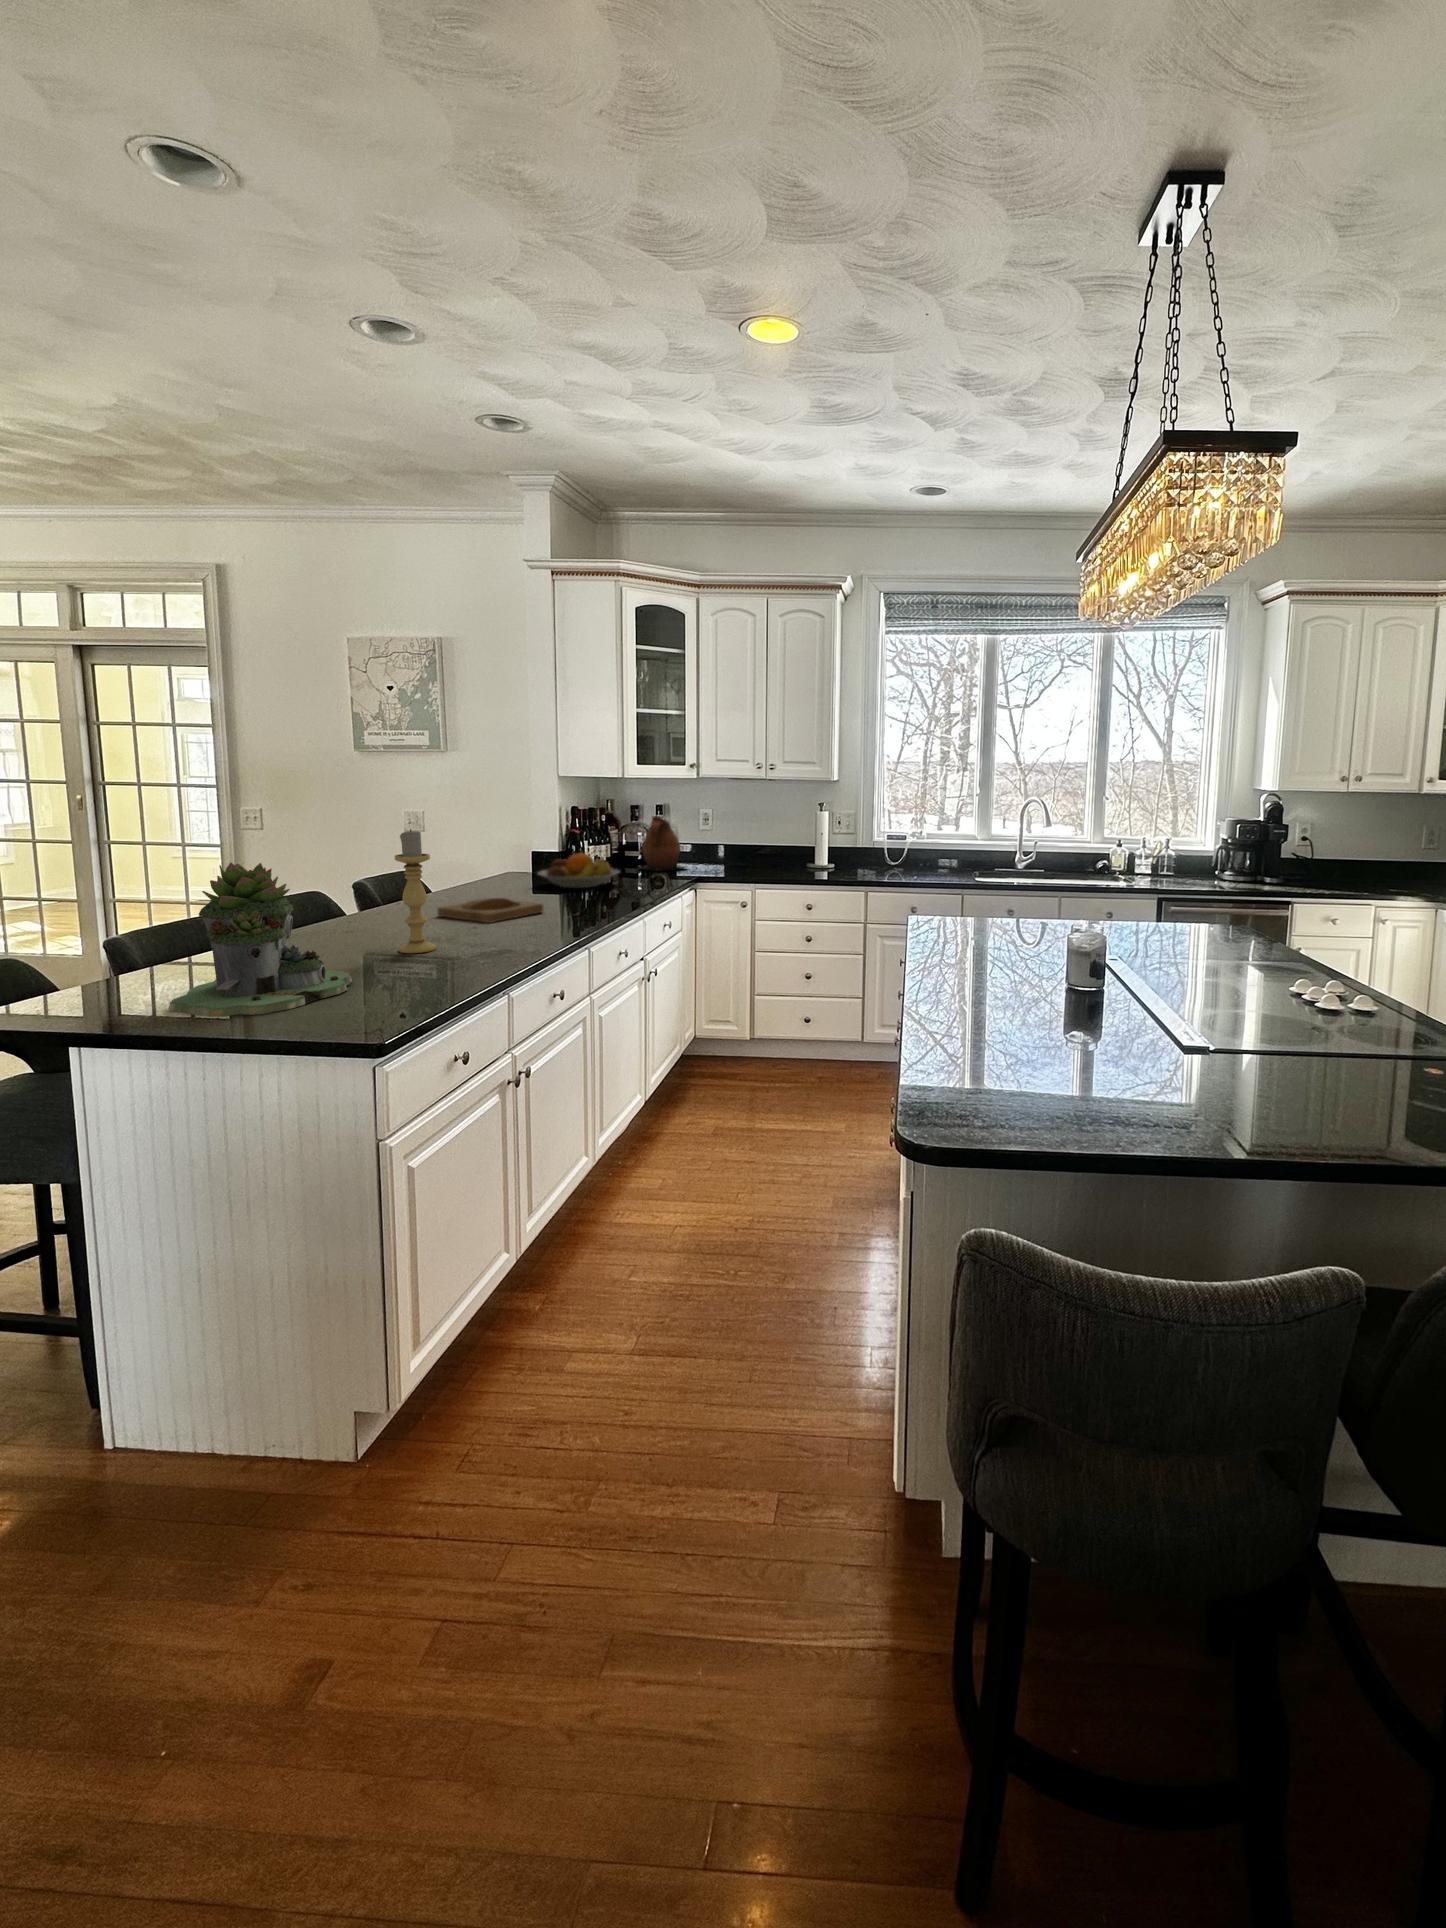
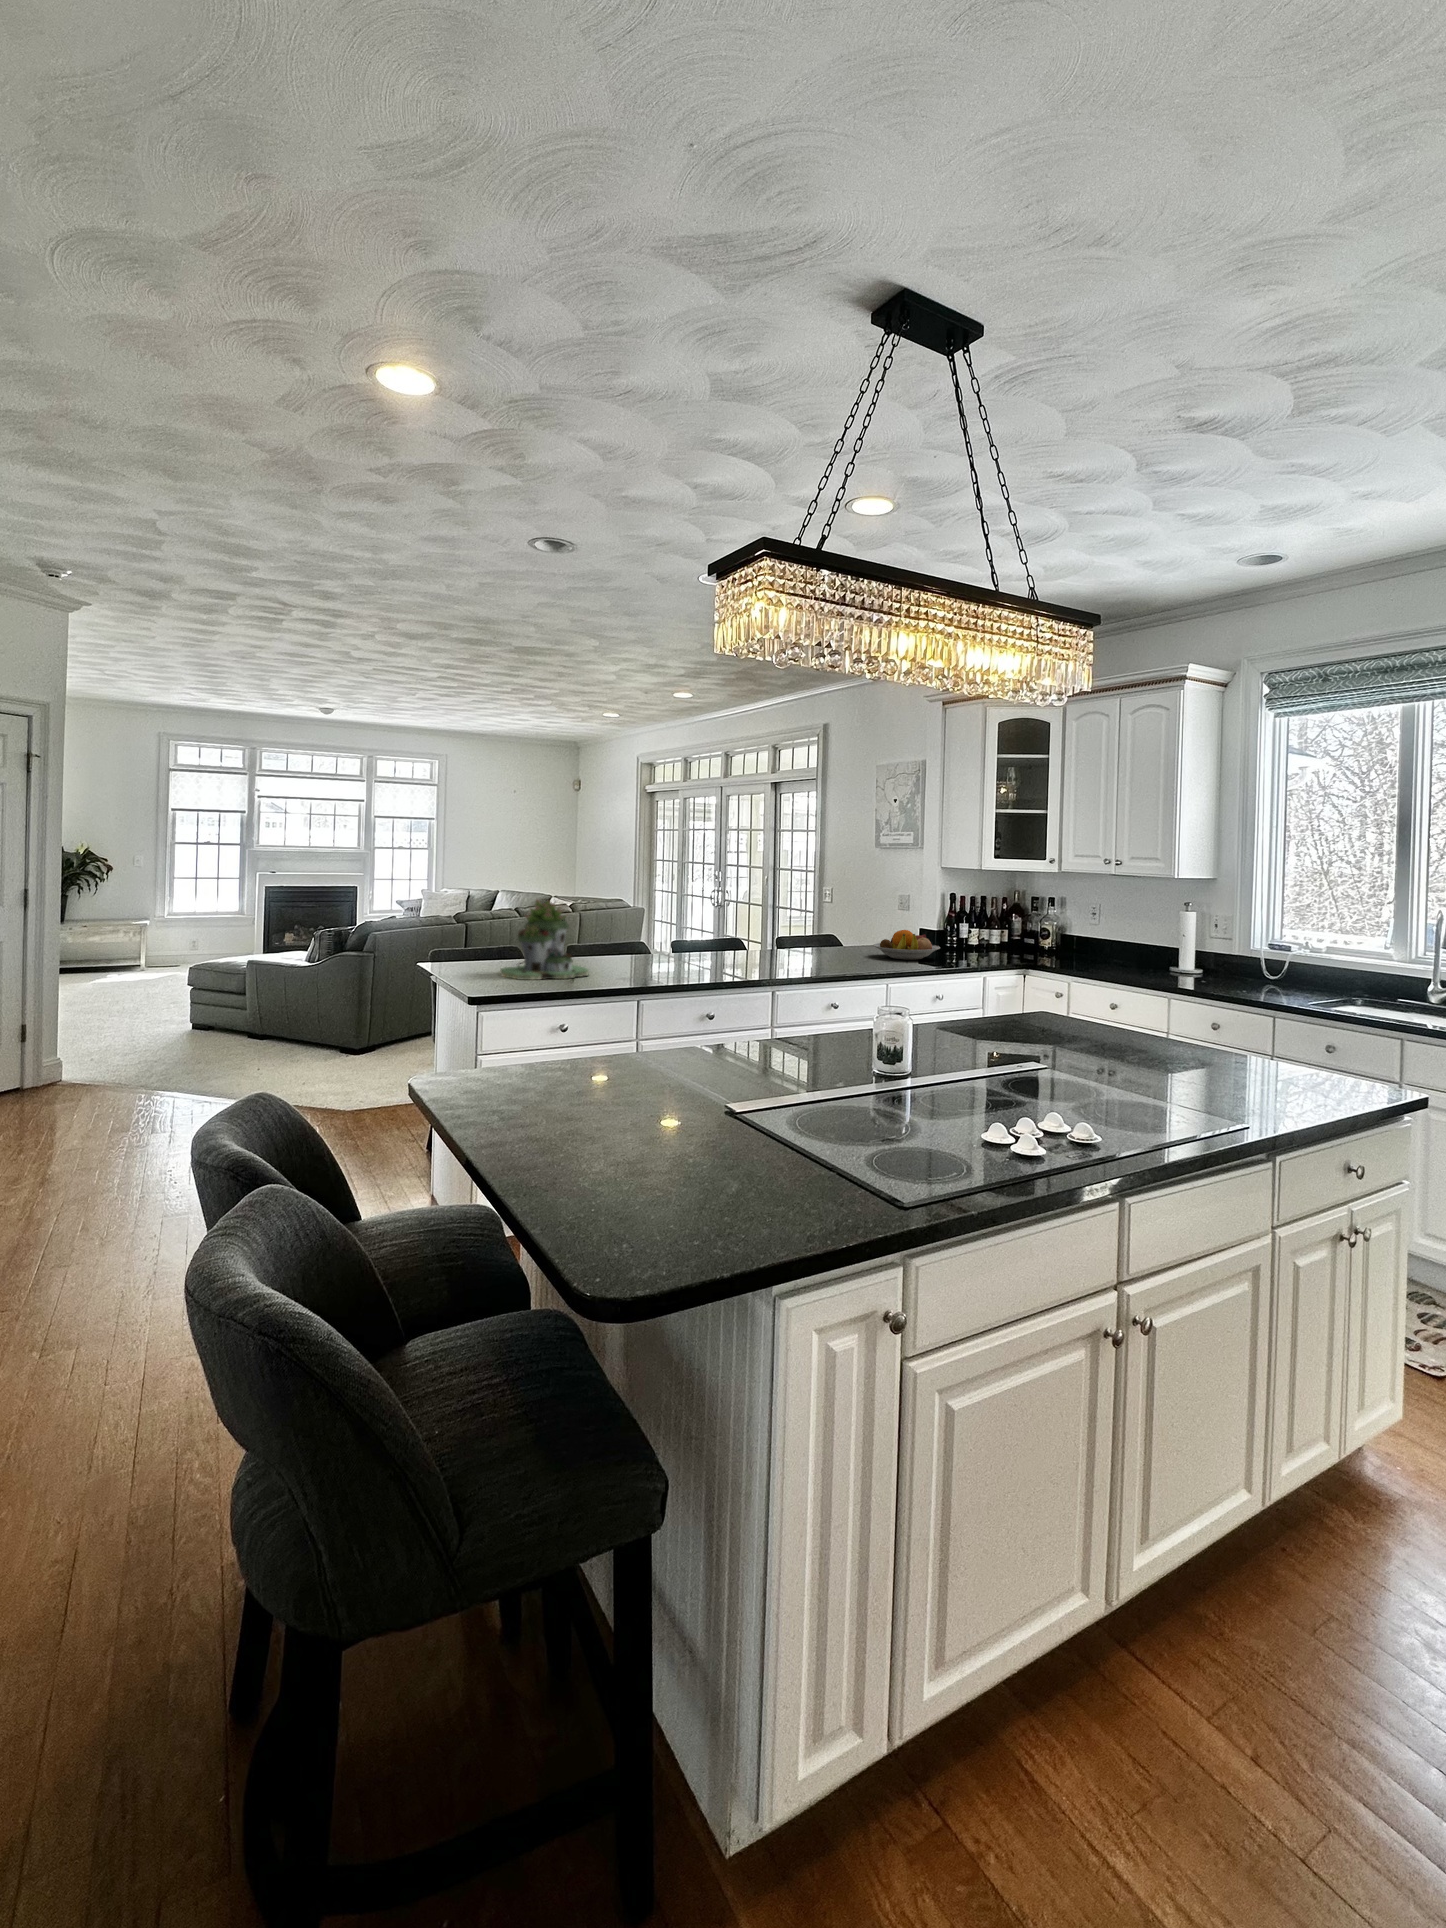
ceramic pitcher: present [641,816,684,871] -> none [1002,906,1047,959]
candle holder: present [395,829,436,953] -> none [657,890,679,972]
tray: present [437,898,543,923] -> none [747,951,809,966]

